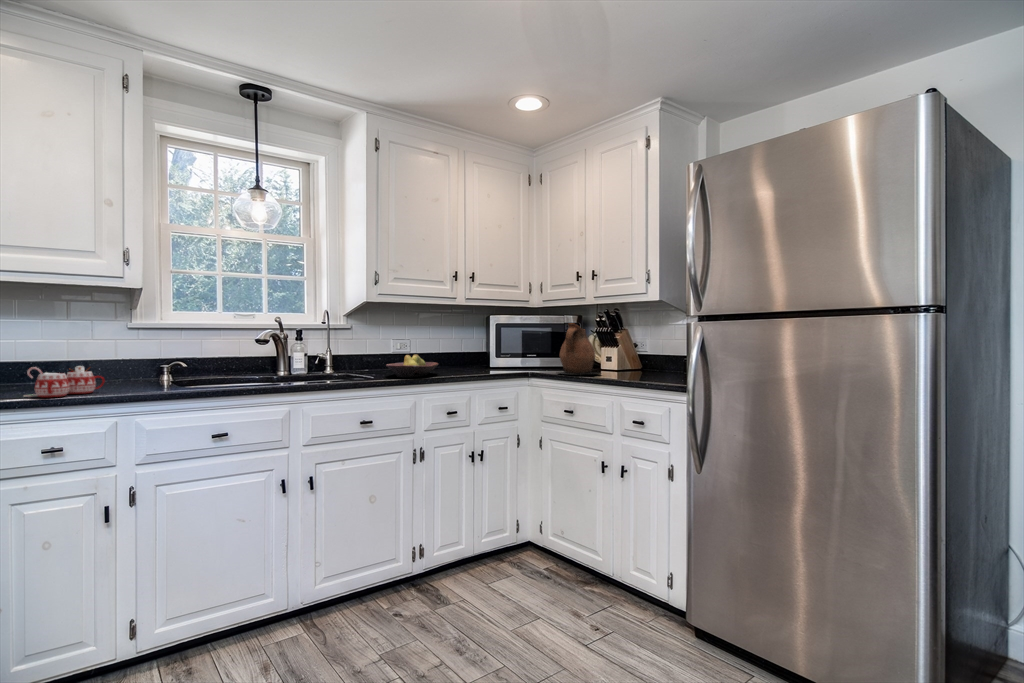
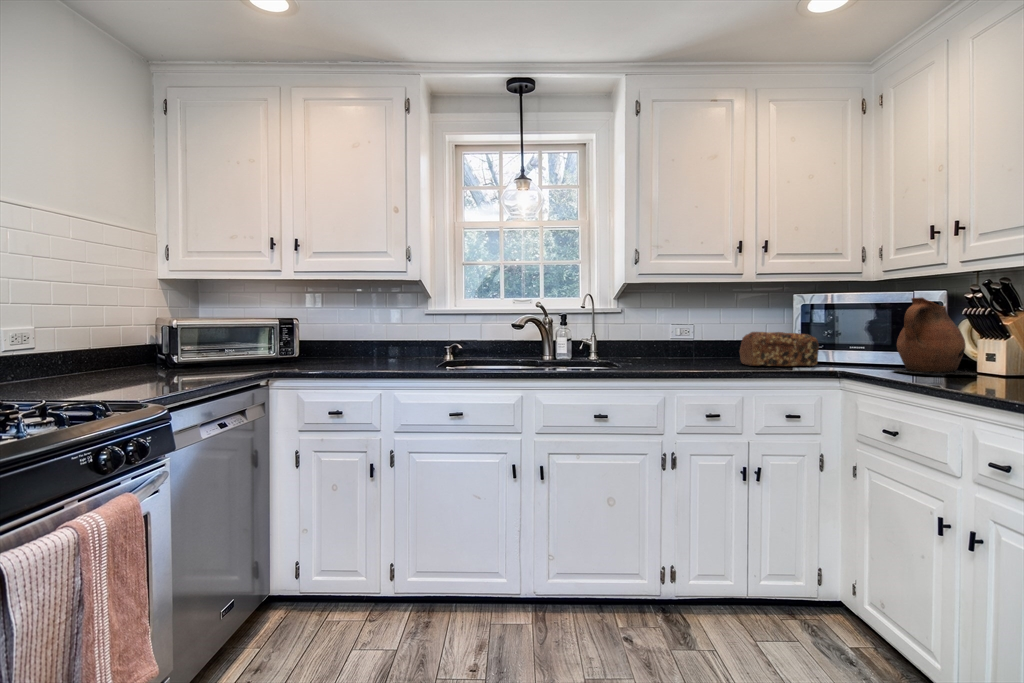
bread loaf: none [457,346,512,374] -> present [739,332,819,366]
fruit bowl: present [386,354,438,377] -> none [640,341,710,367]
mug: present [24,366,105,397] -> none [329,346,384,370]

